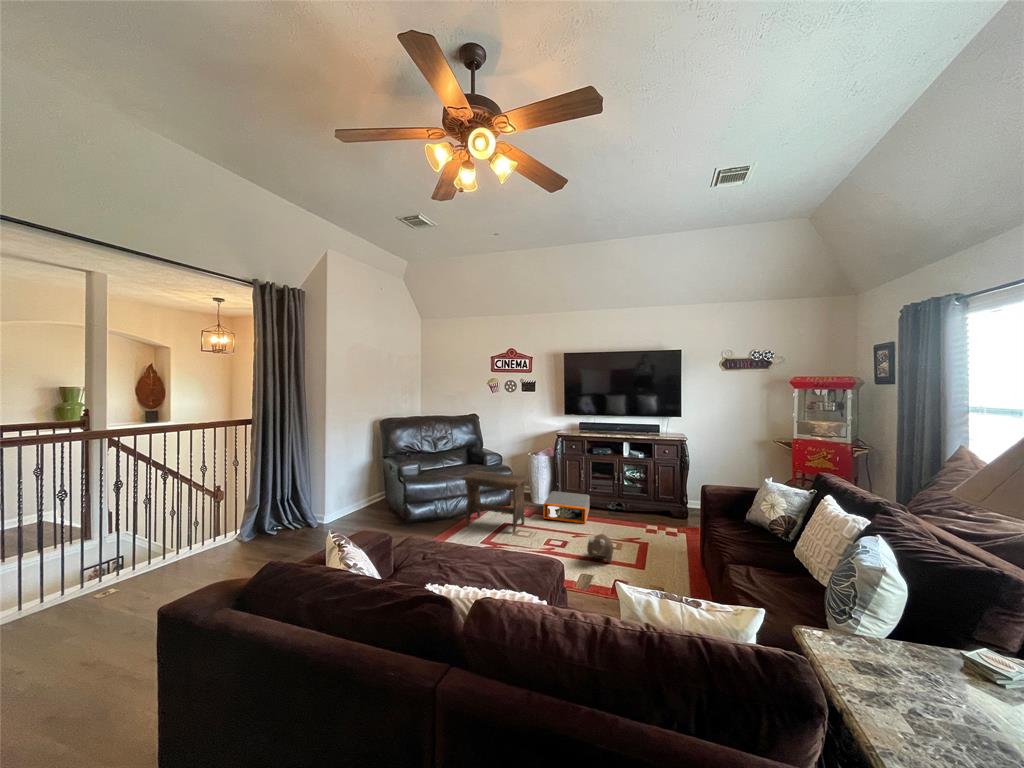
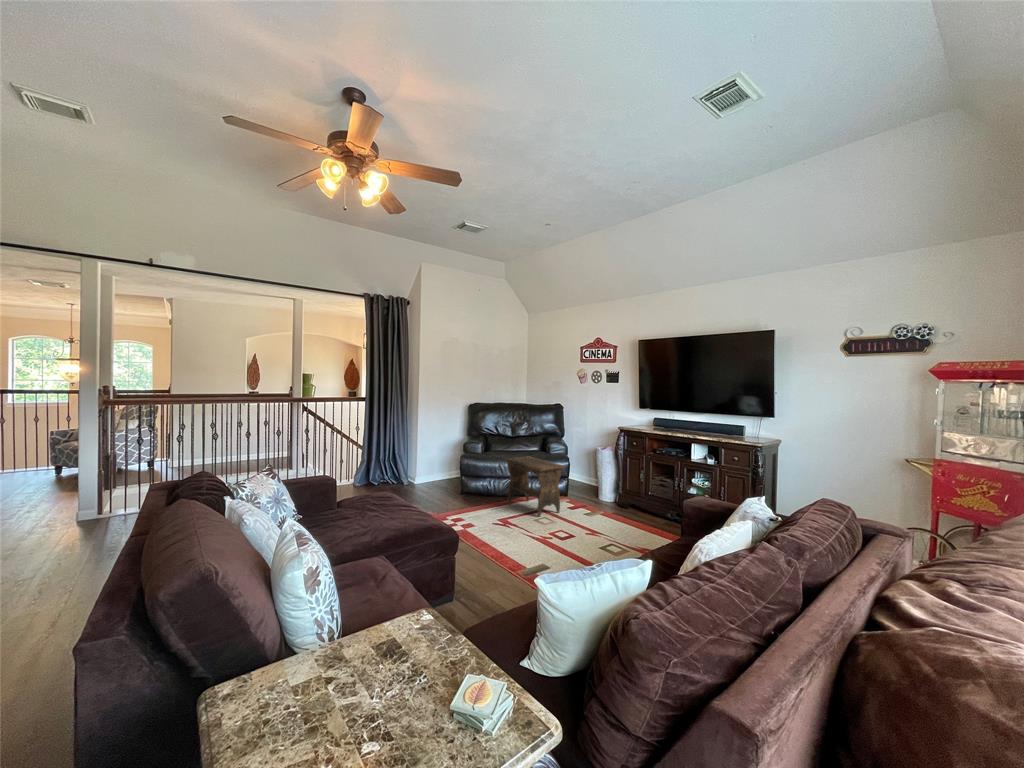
storage box: present [543,491,590,524] -> none [583,489,648,524]
plush toy: present [587,534,613,562] -> none [565,525,599,554]

